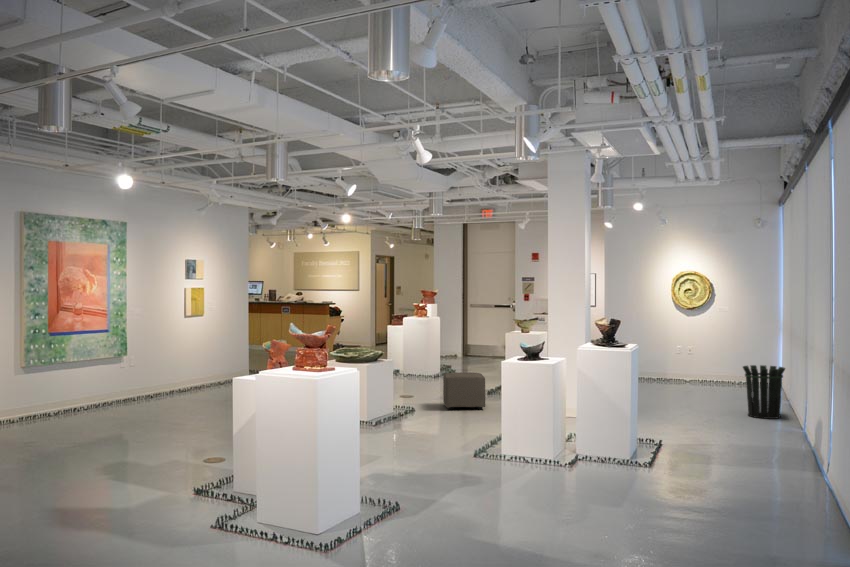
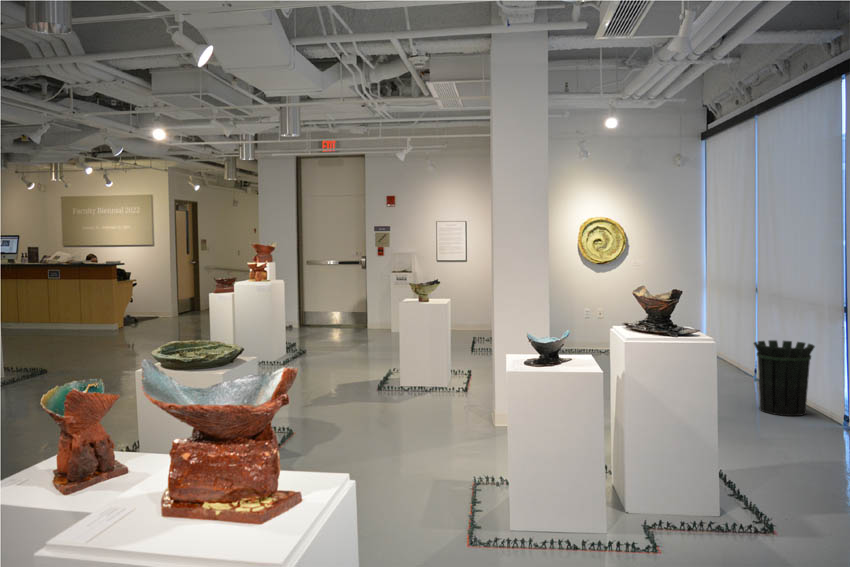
ottoman: present [443,372,486,409] -> none [326,370,401,435]

